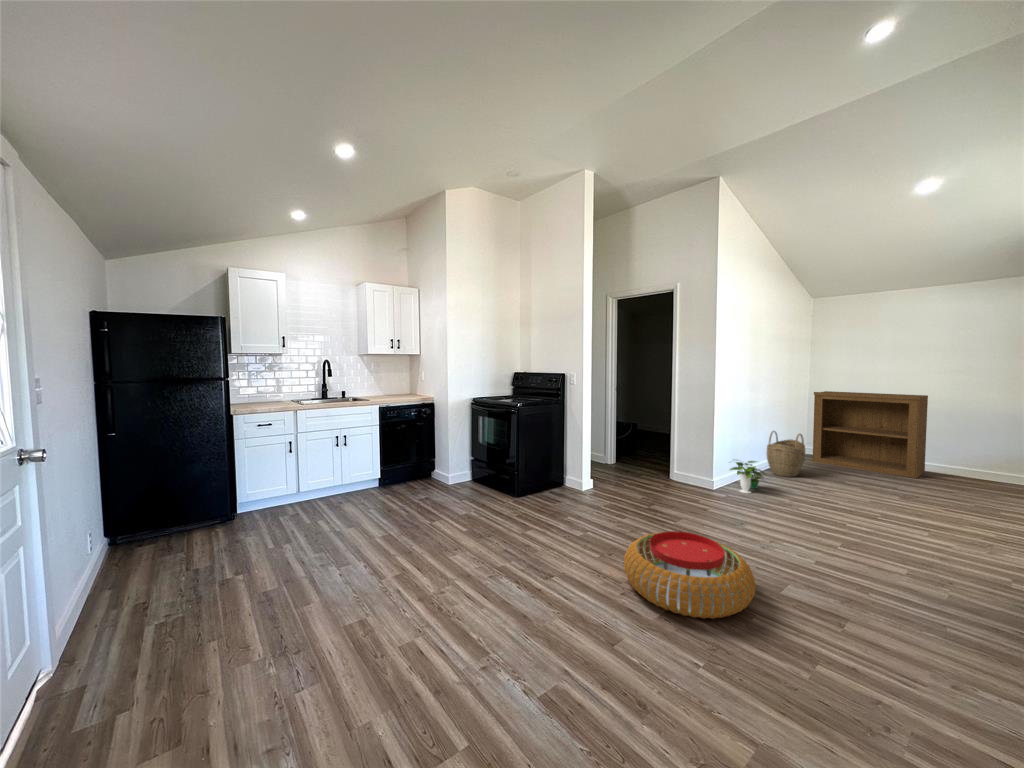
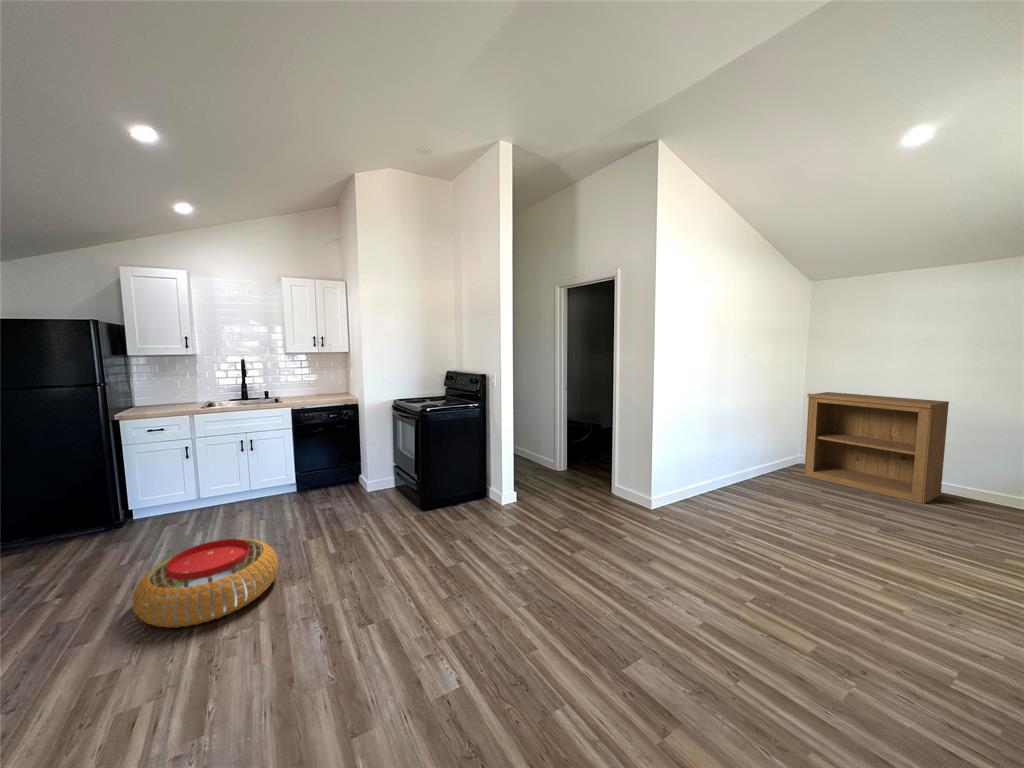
woven basket: present [767,431,805,477] -> none [735,440,782,496]
potted plant: present [730,461,764,493] -> none [671,477,716,517]
pouf: present [624,531,755,619] -> present [132,539,278,628]

